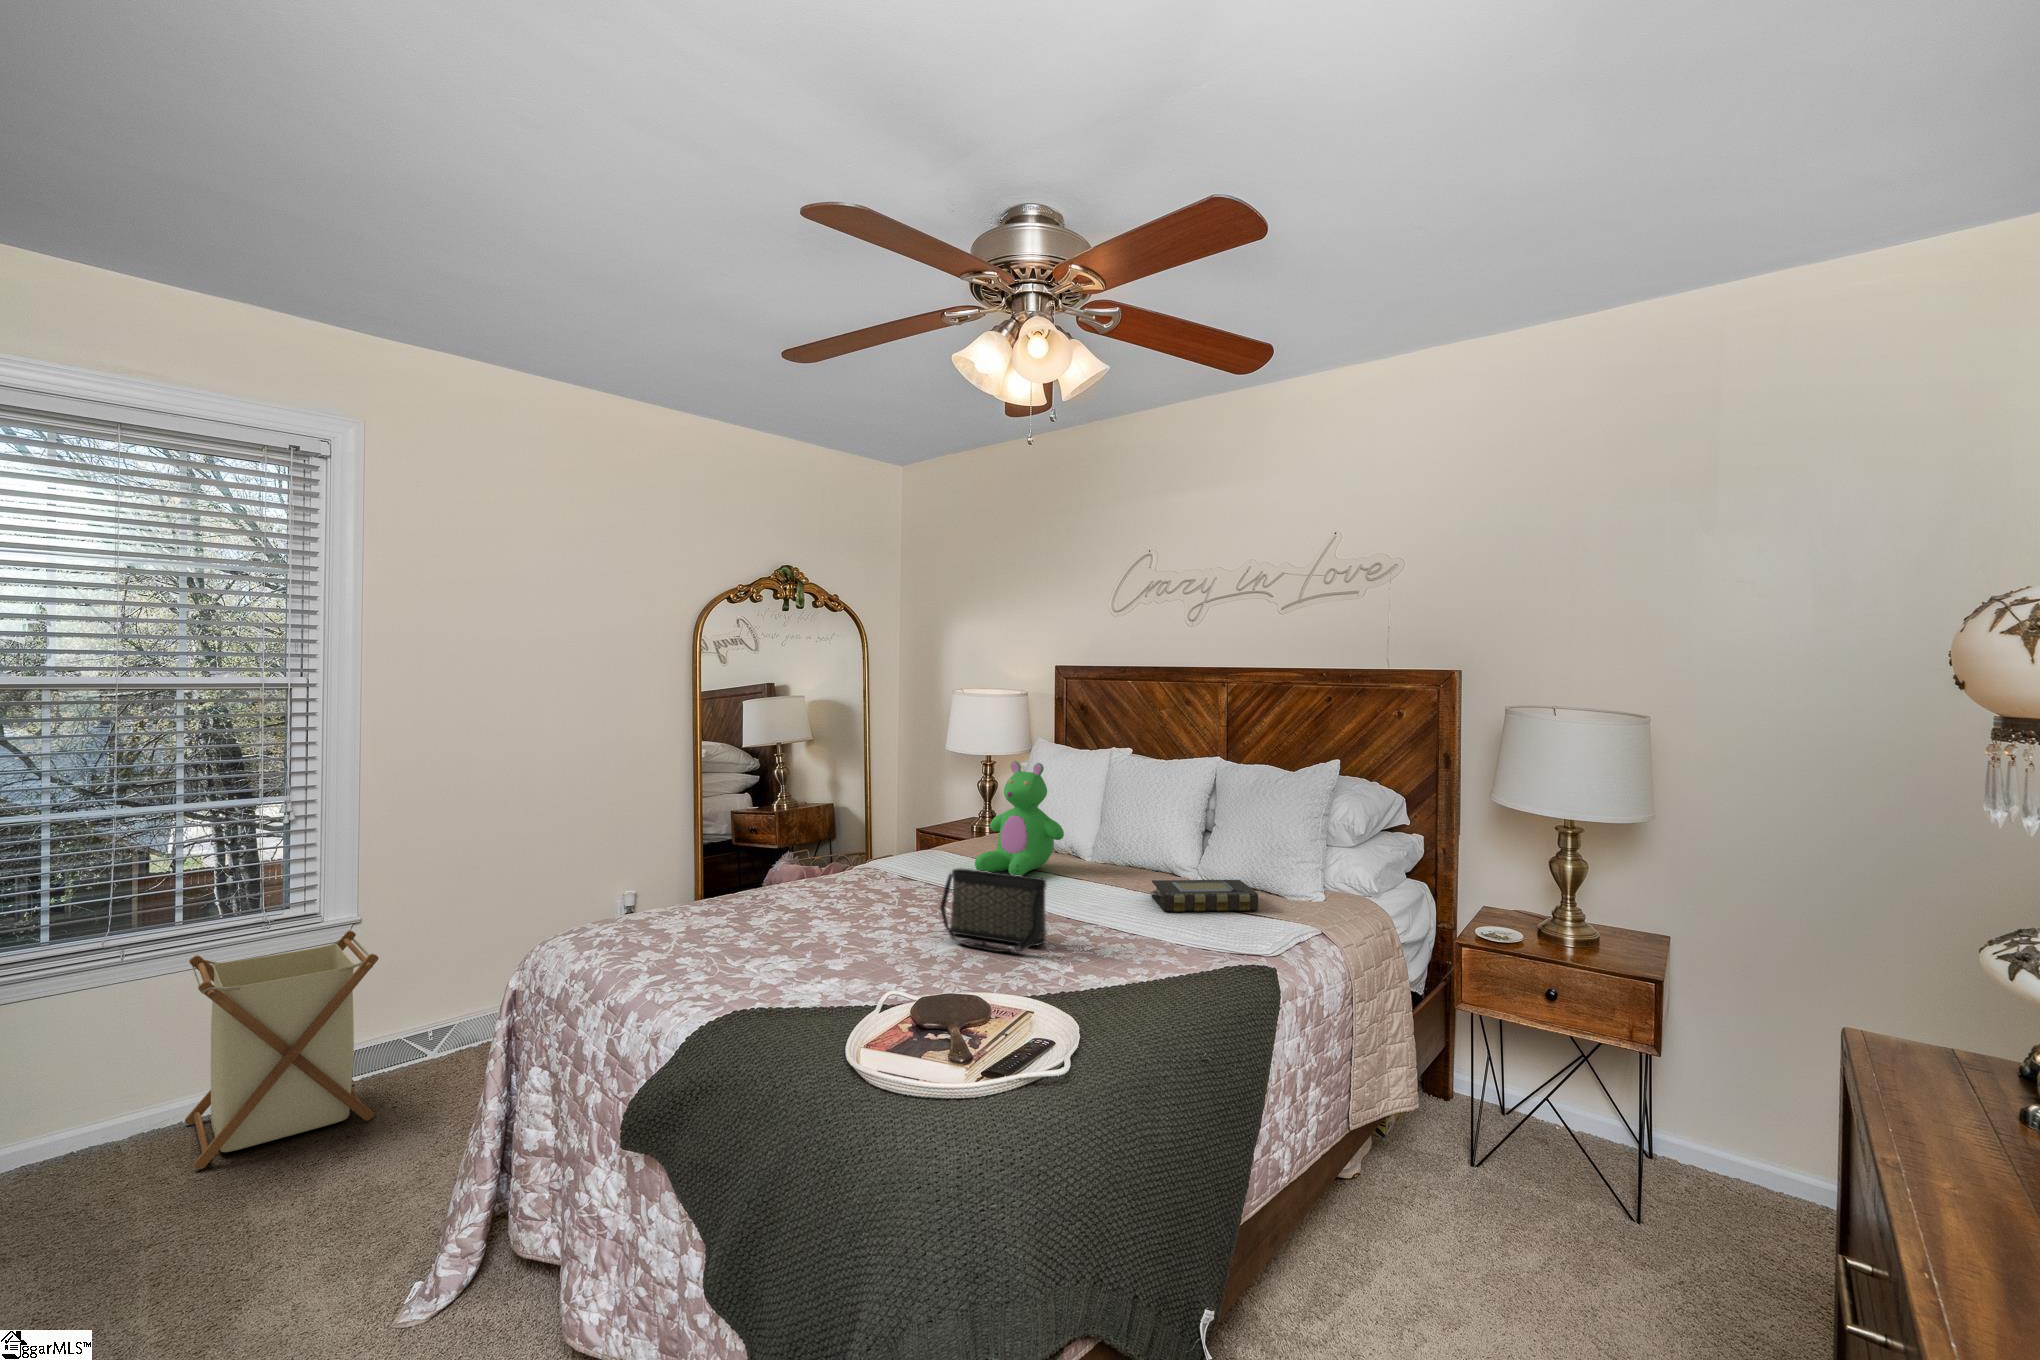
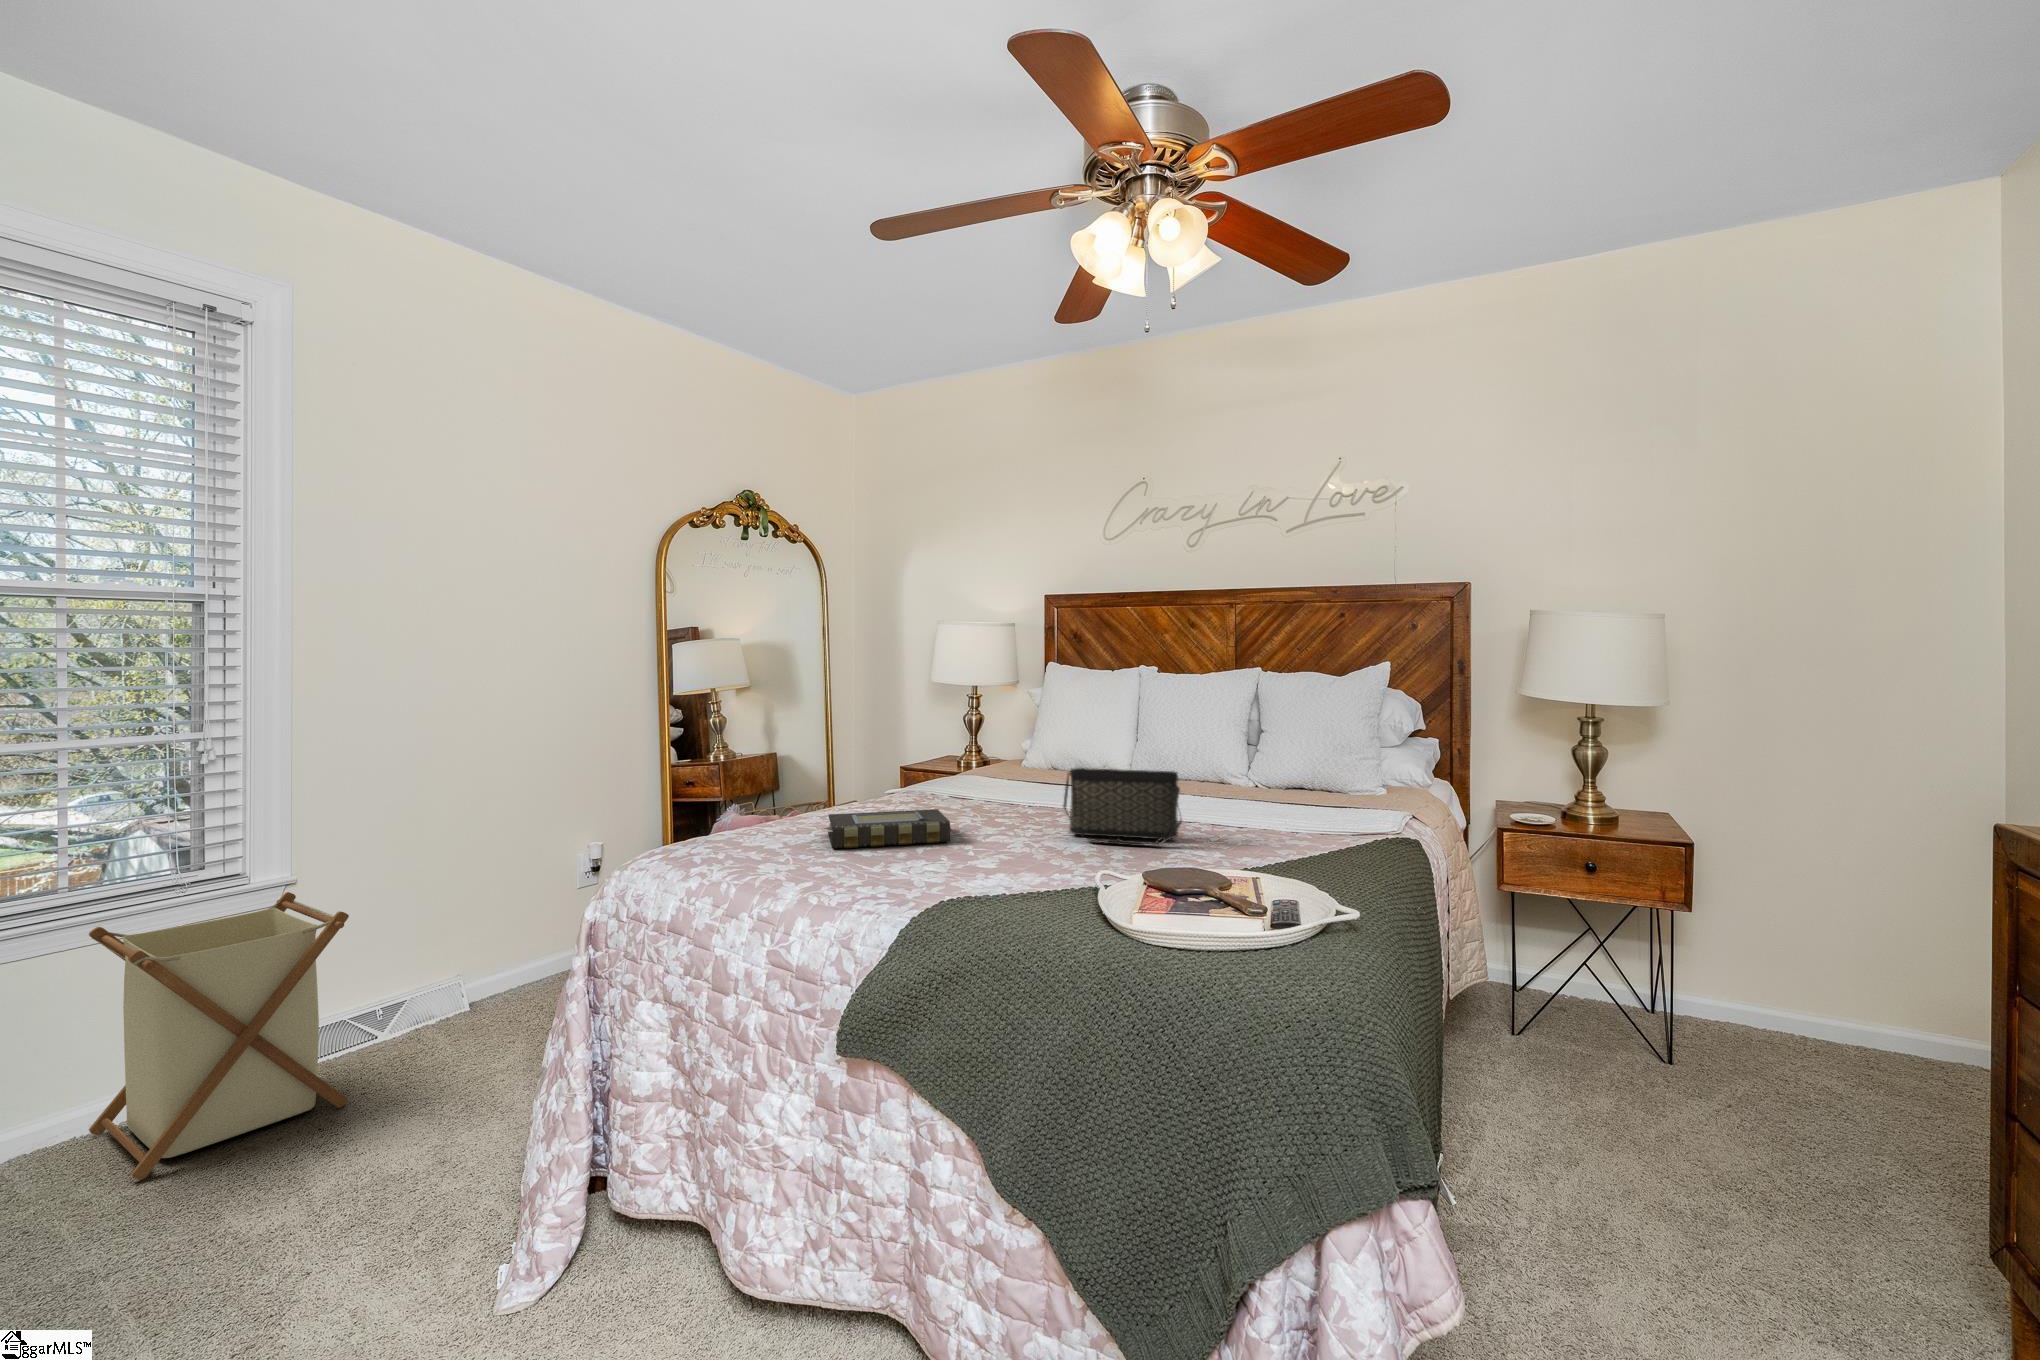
teddy bear: present [975,761,1064,876] -> none [1026,677,1115,793]
book: present [1150,880,1258,912] -> present [824,809,952,848]

